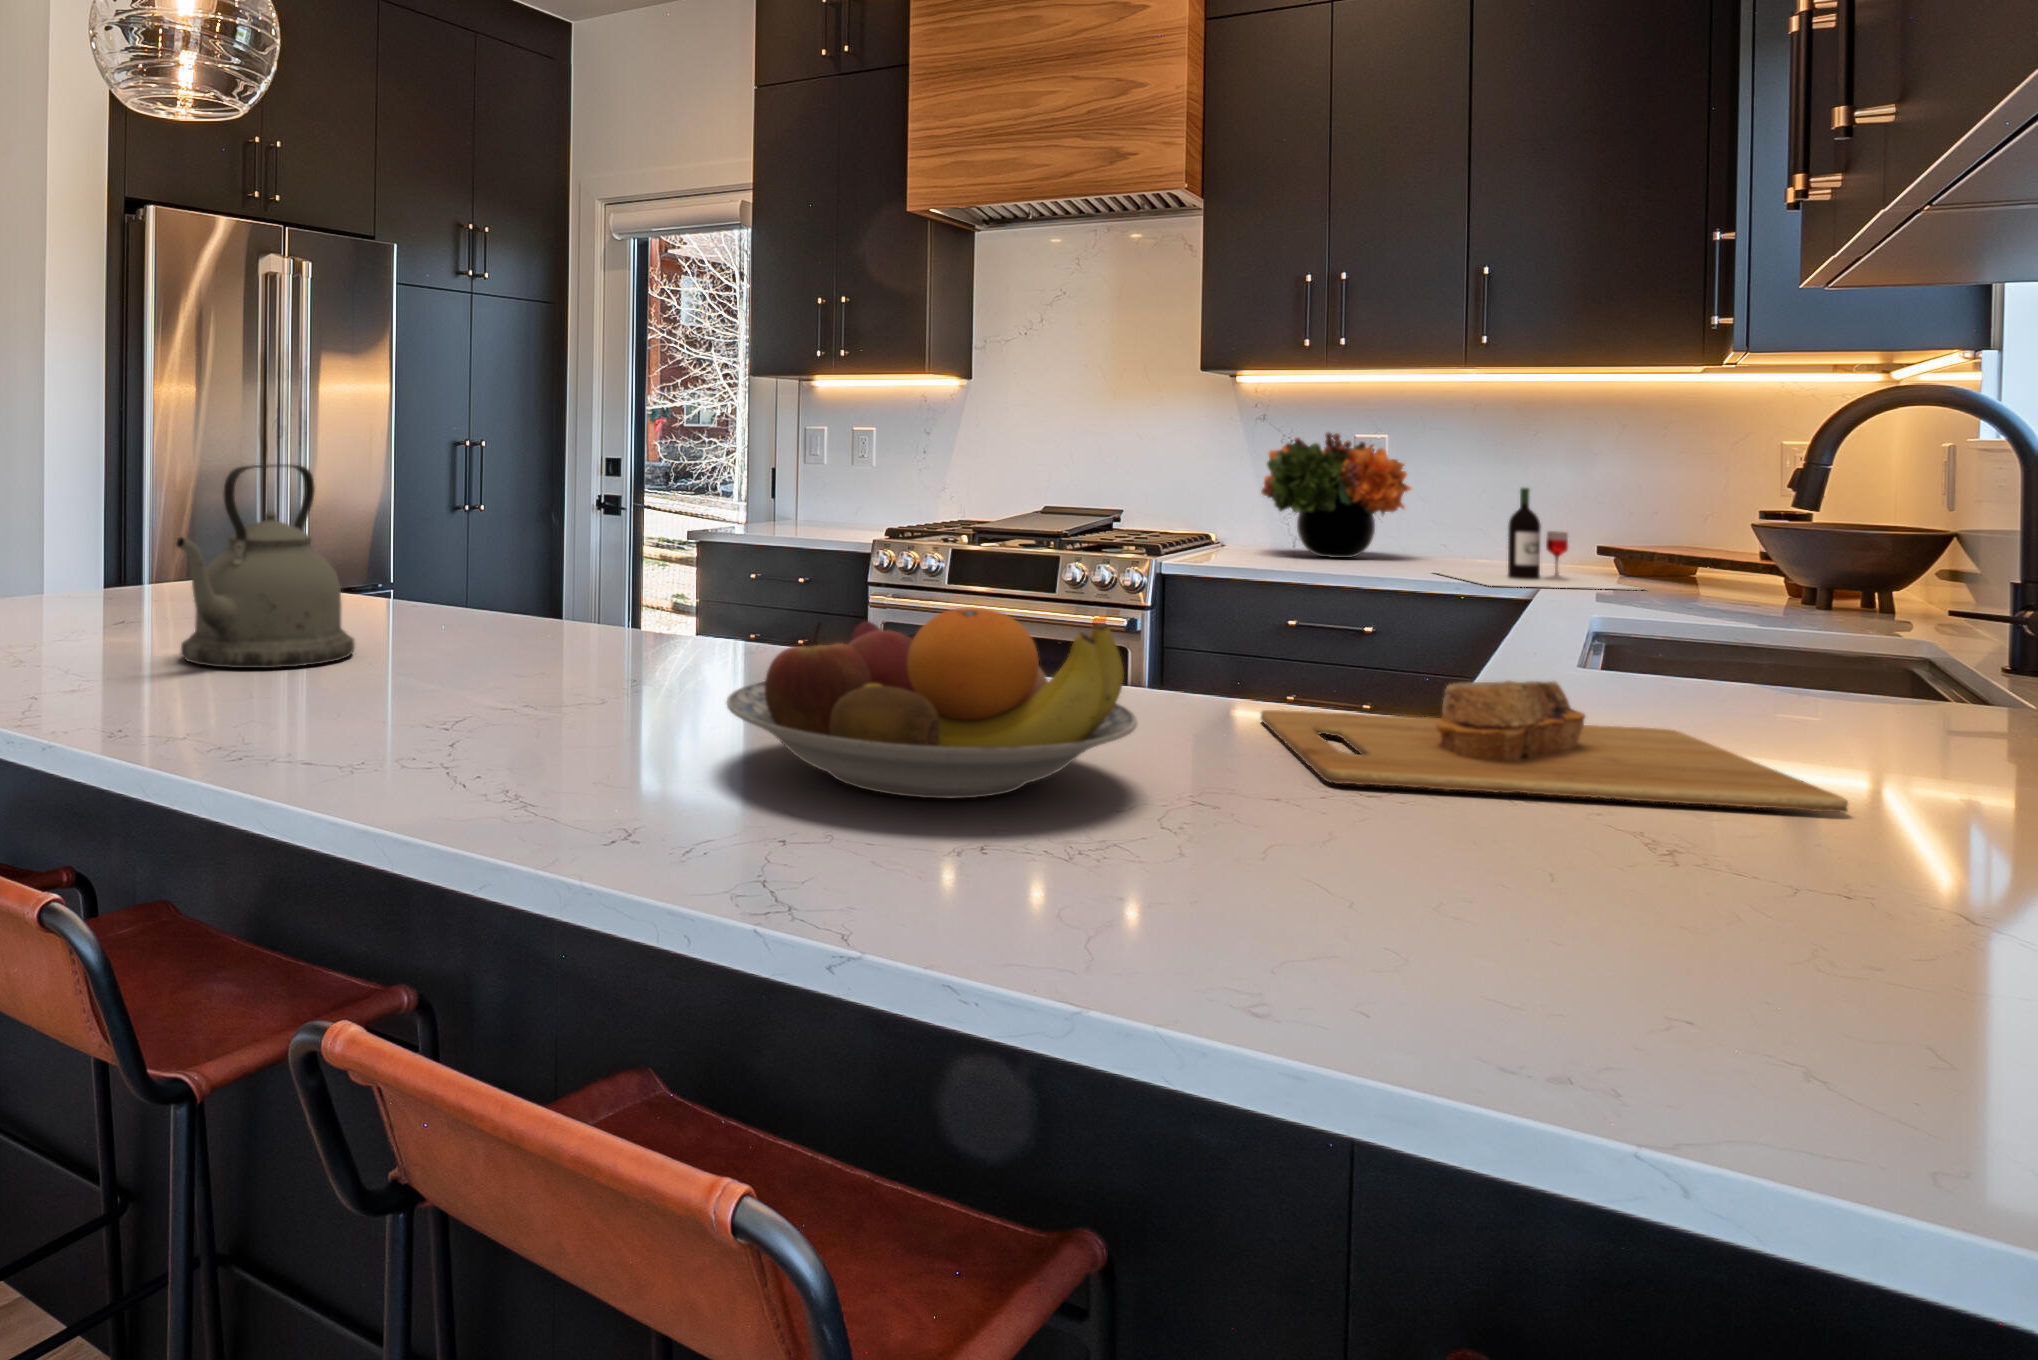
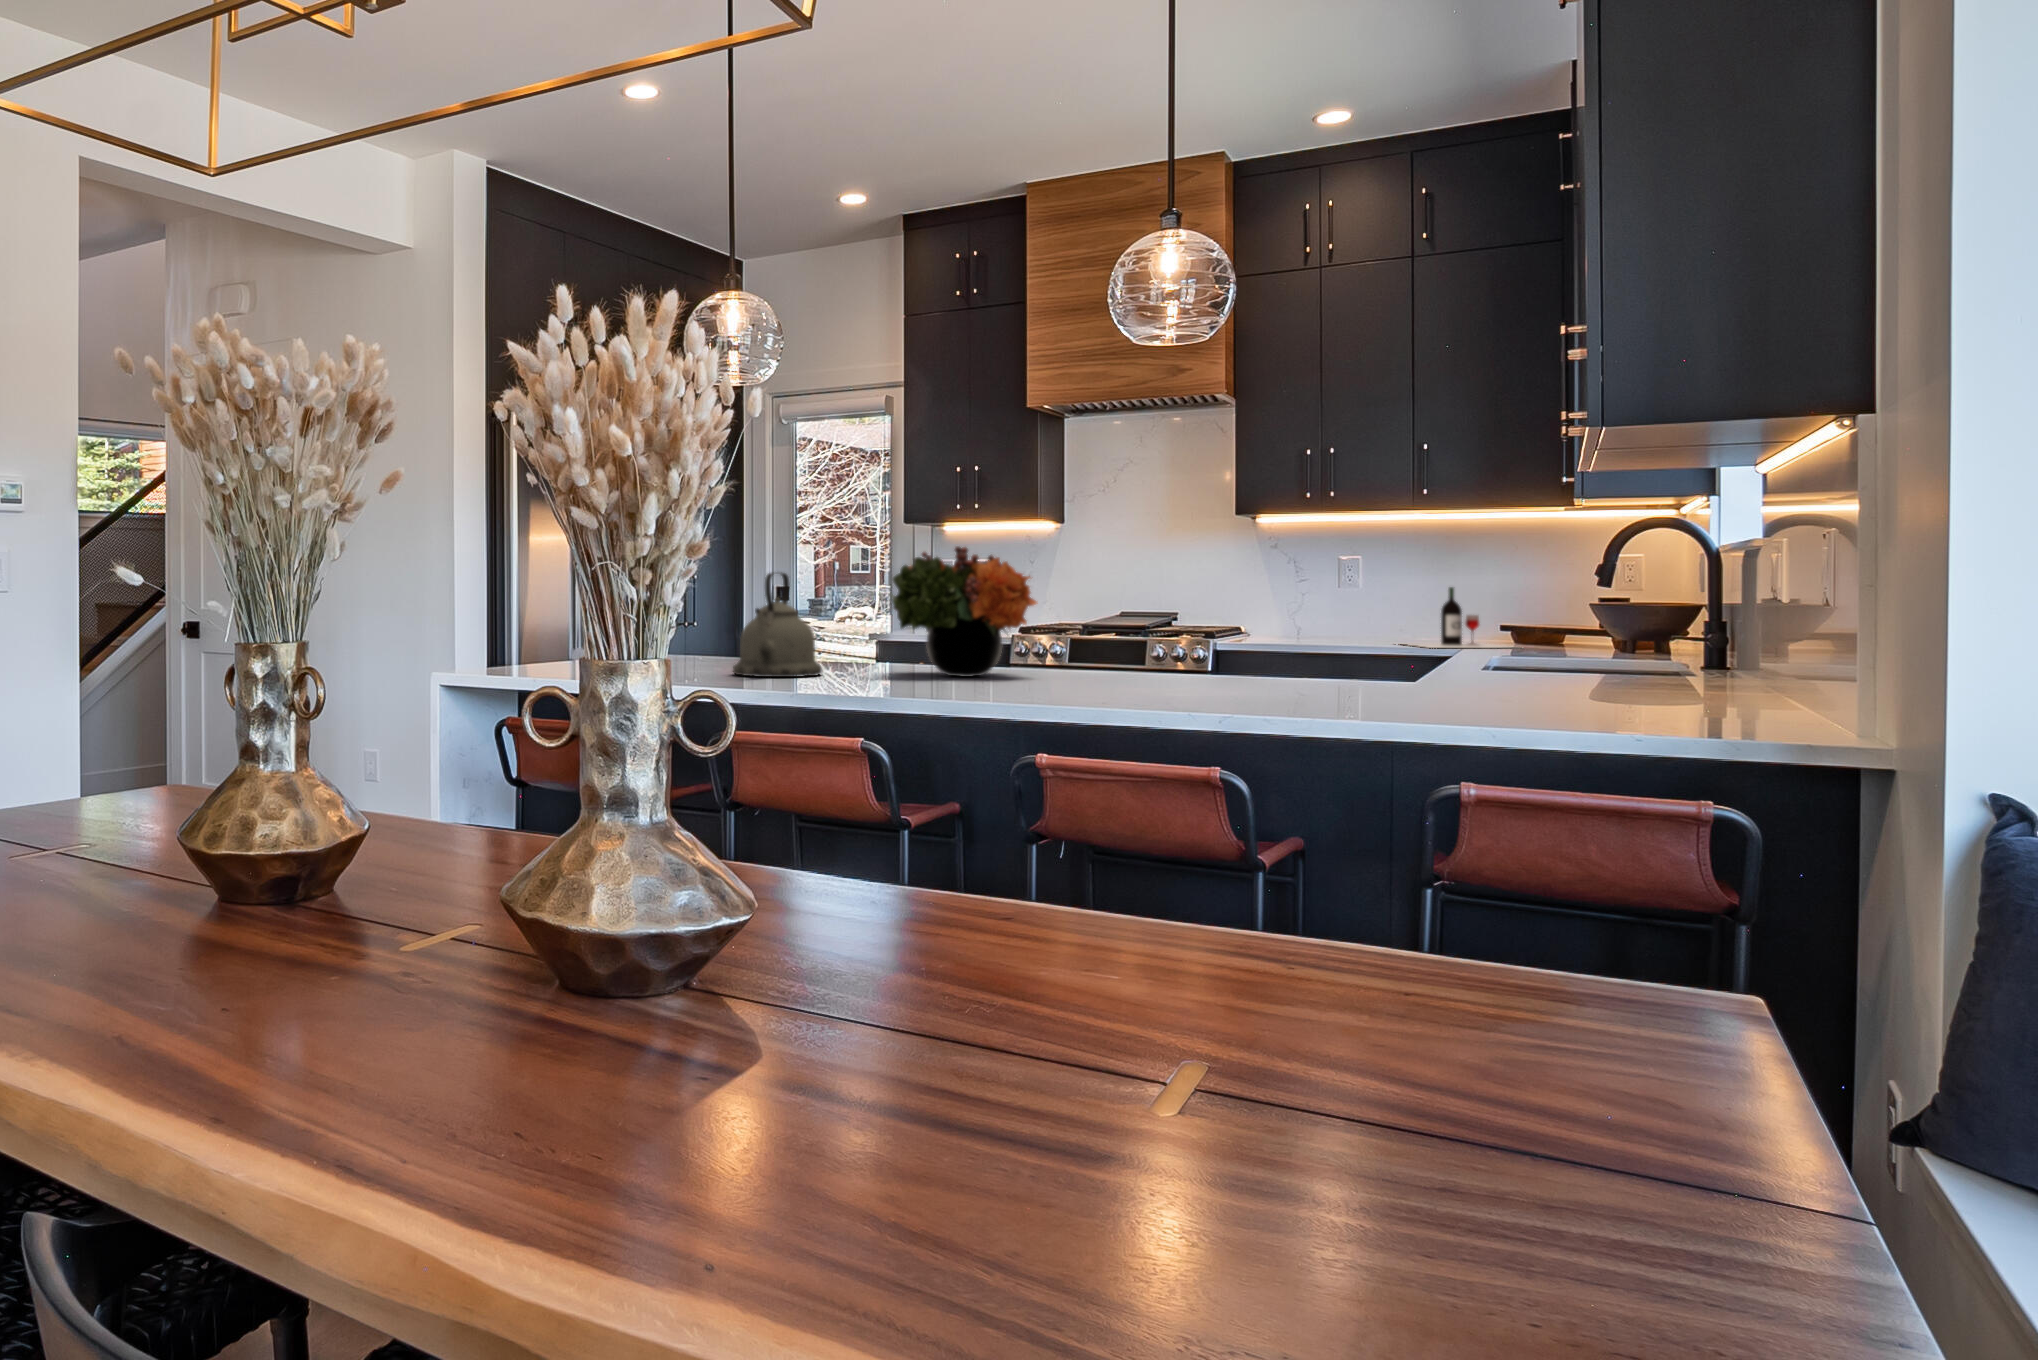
flower arrangement: present [1261,433,1411,558] -> present [891,546,1038,677]
fruit bowl: present [727,608,1137,798] -> none [1086,620,1274,698]
cutting board: present [1261,681,1848,812] -> none [1315,653,1572,696]

